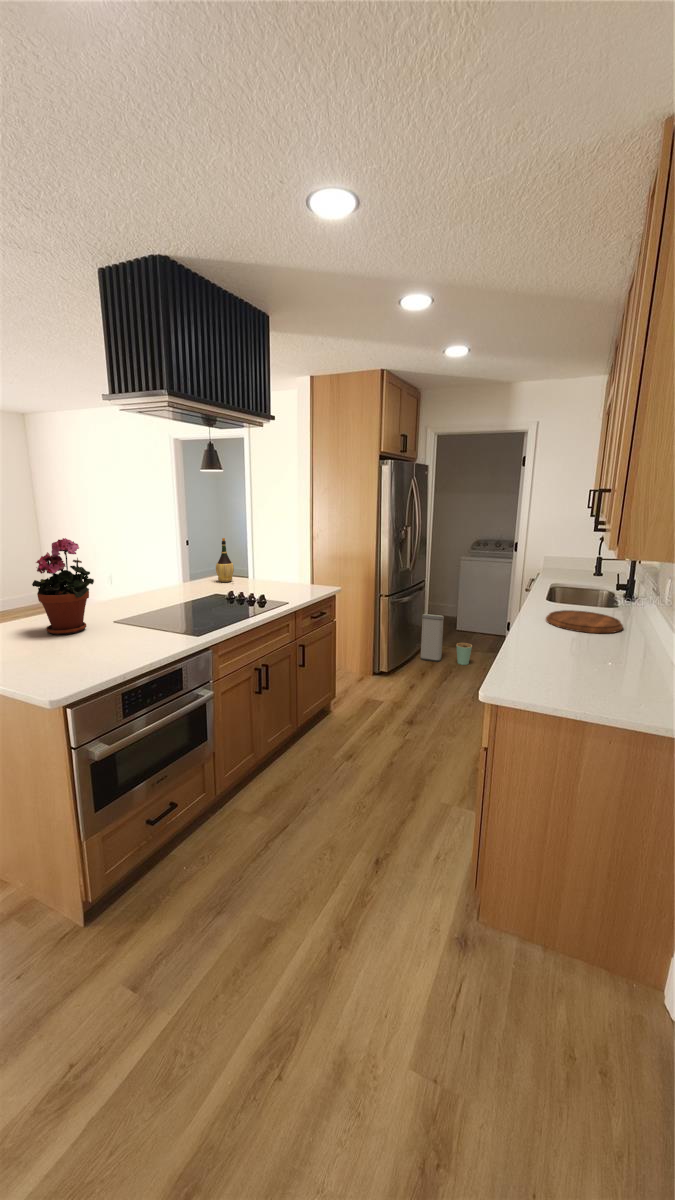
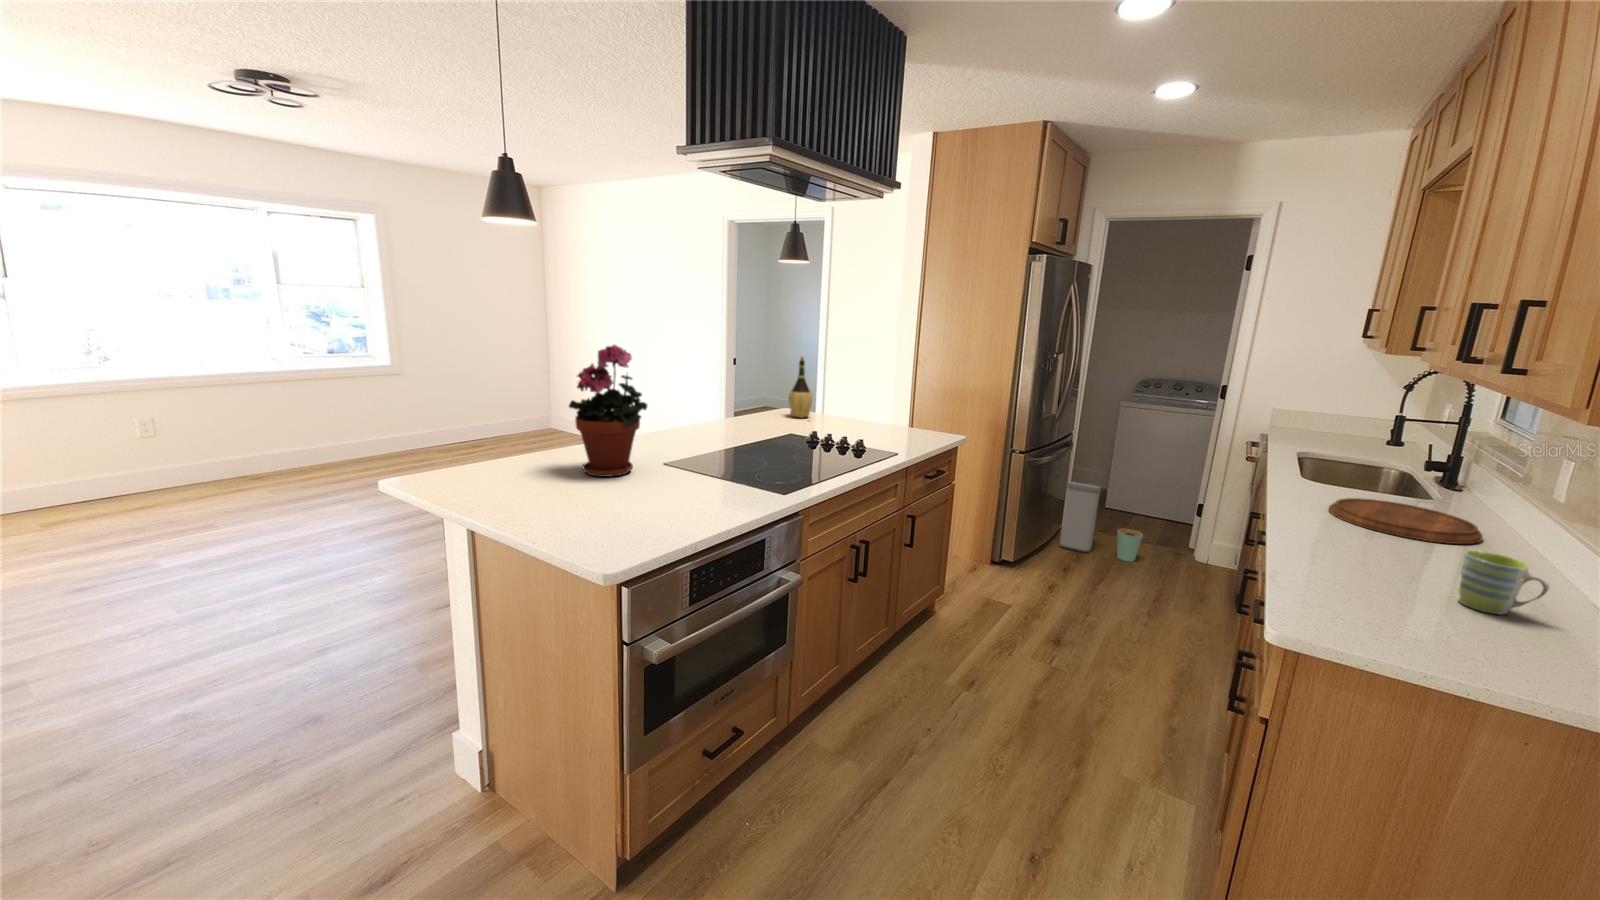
mug: none [587,635,627,671] -> present [1458,551,1549,615]

